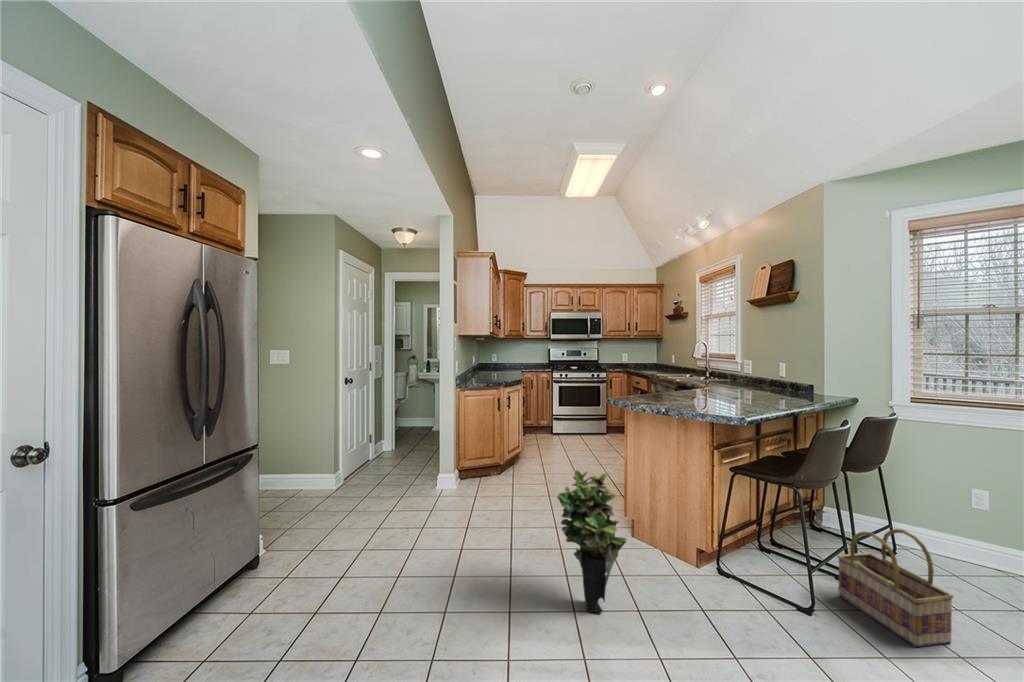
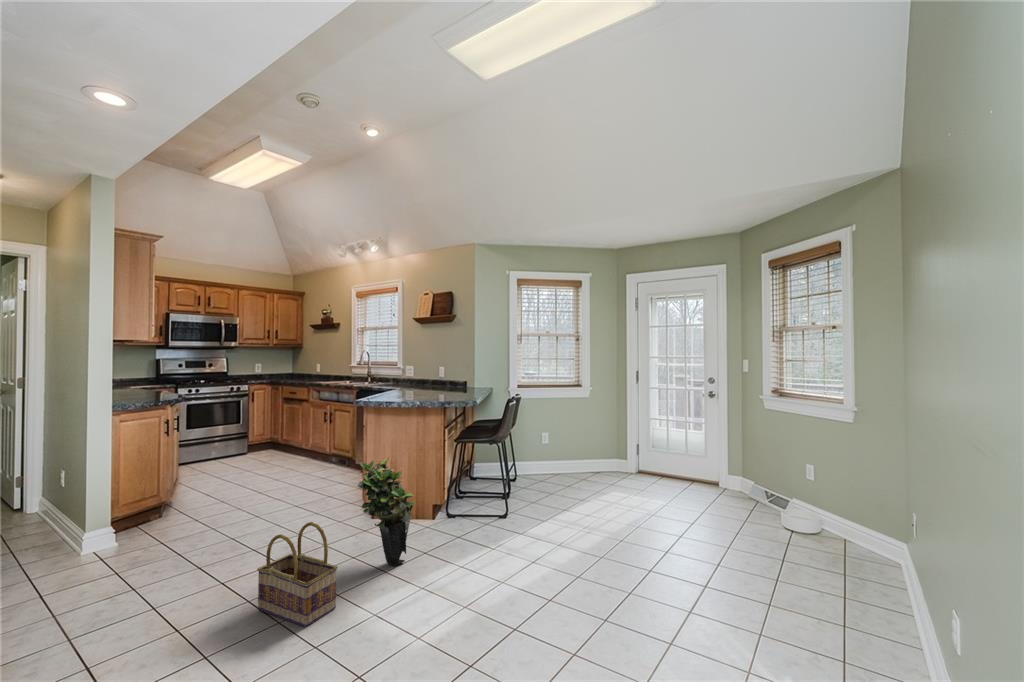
basket: present [837,529,954,647] -> present [257,522,338,627]

